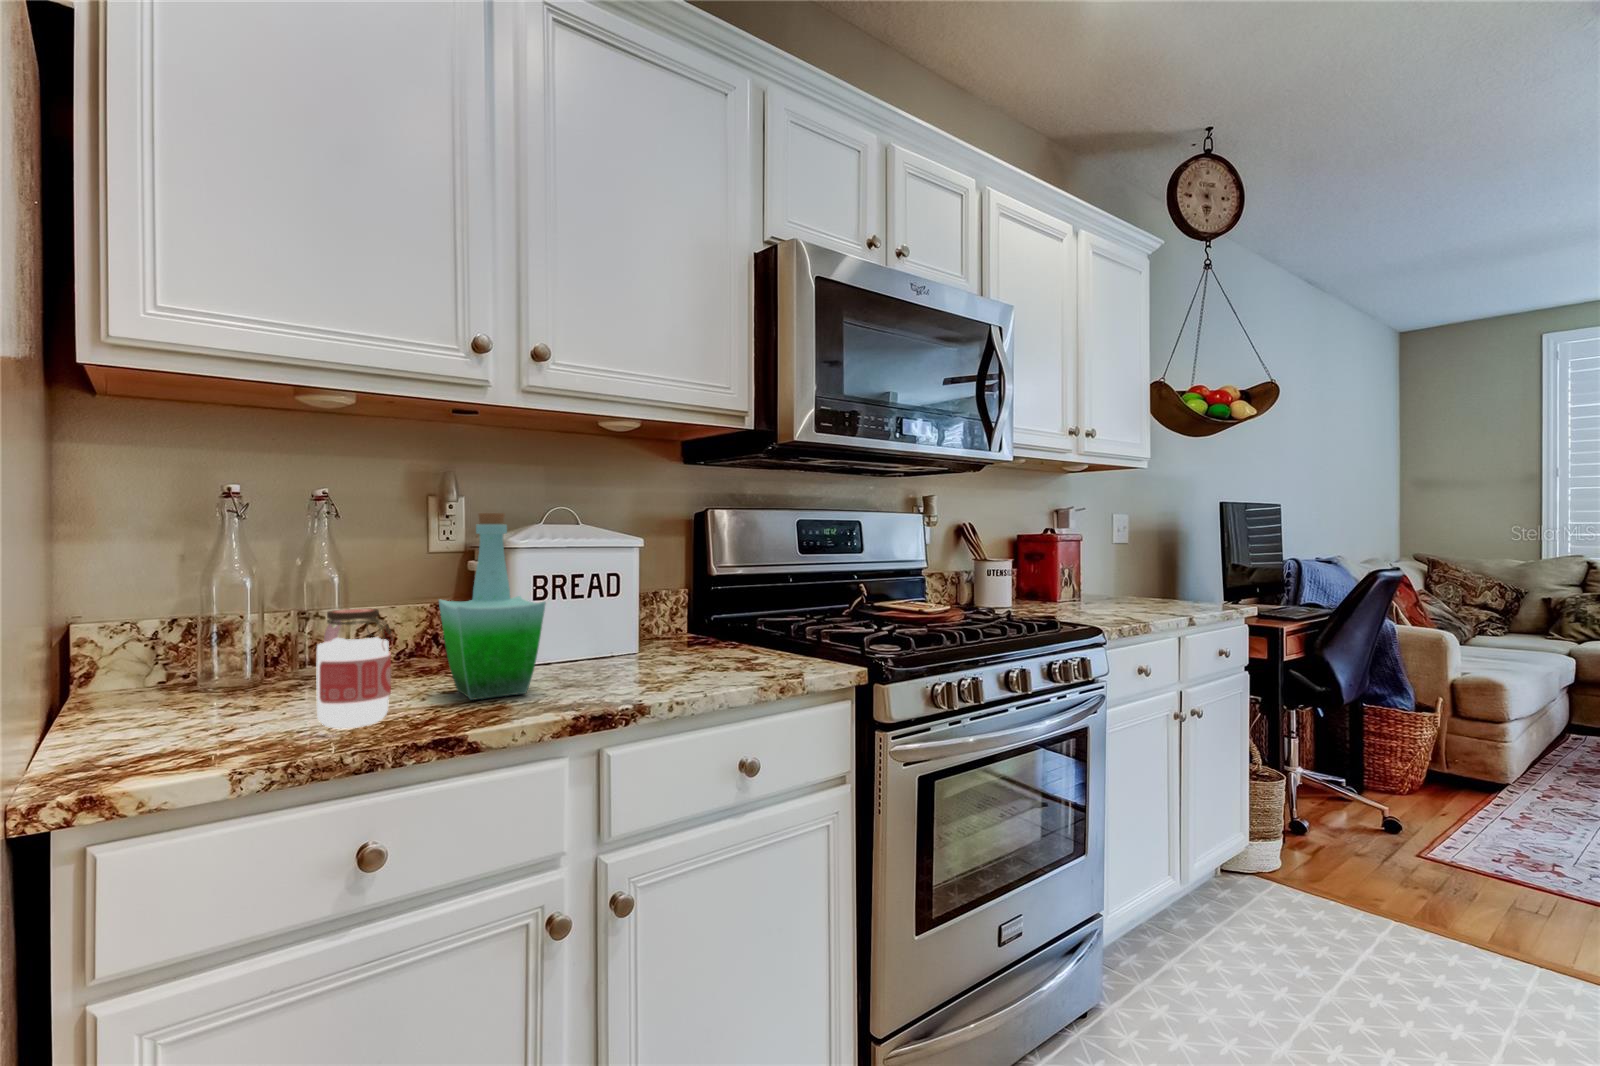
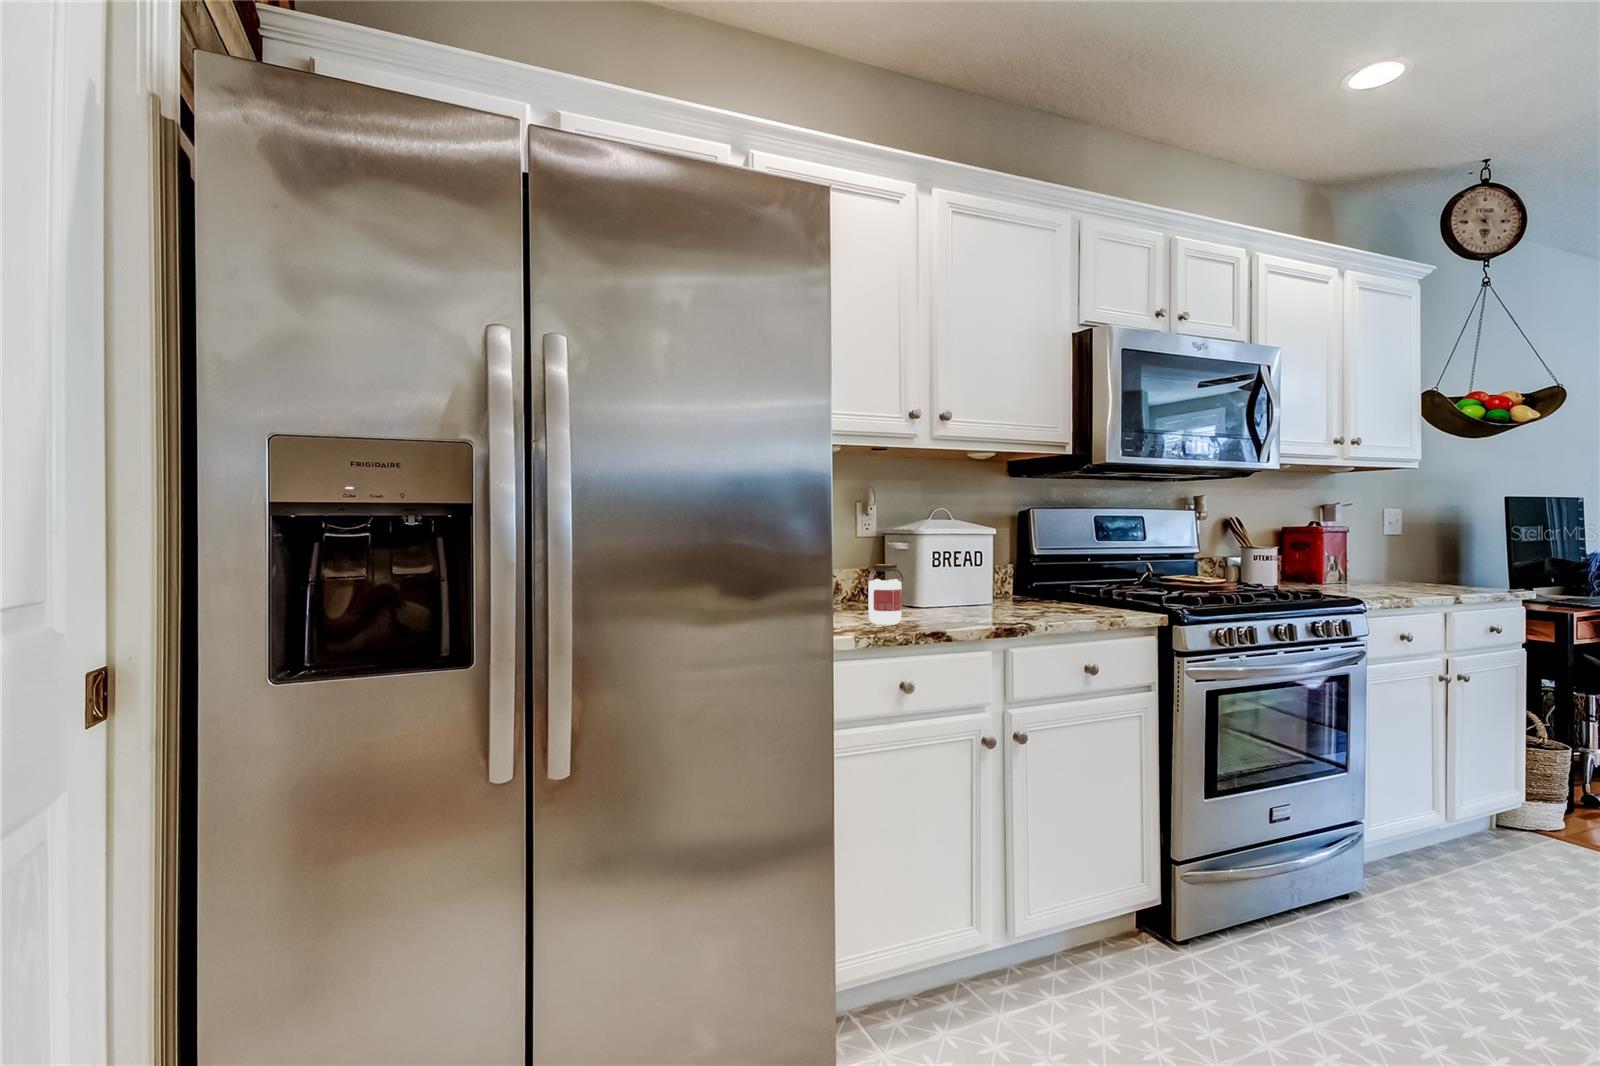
bottle: present [439,513,546,700] -> none [905,513,970,618]

